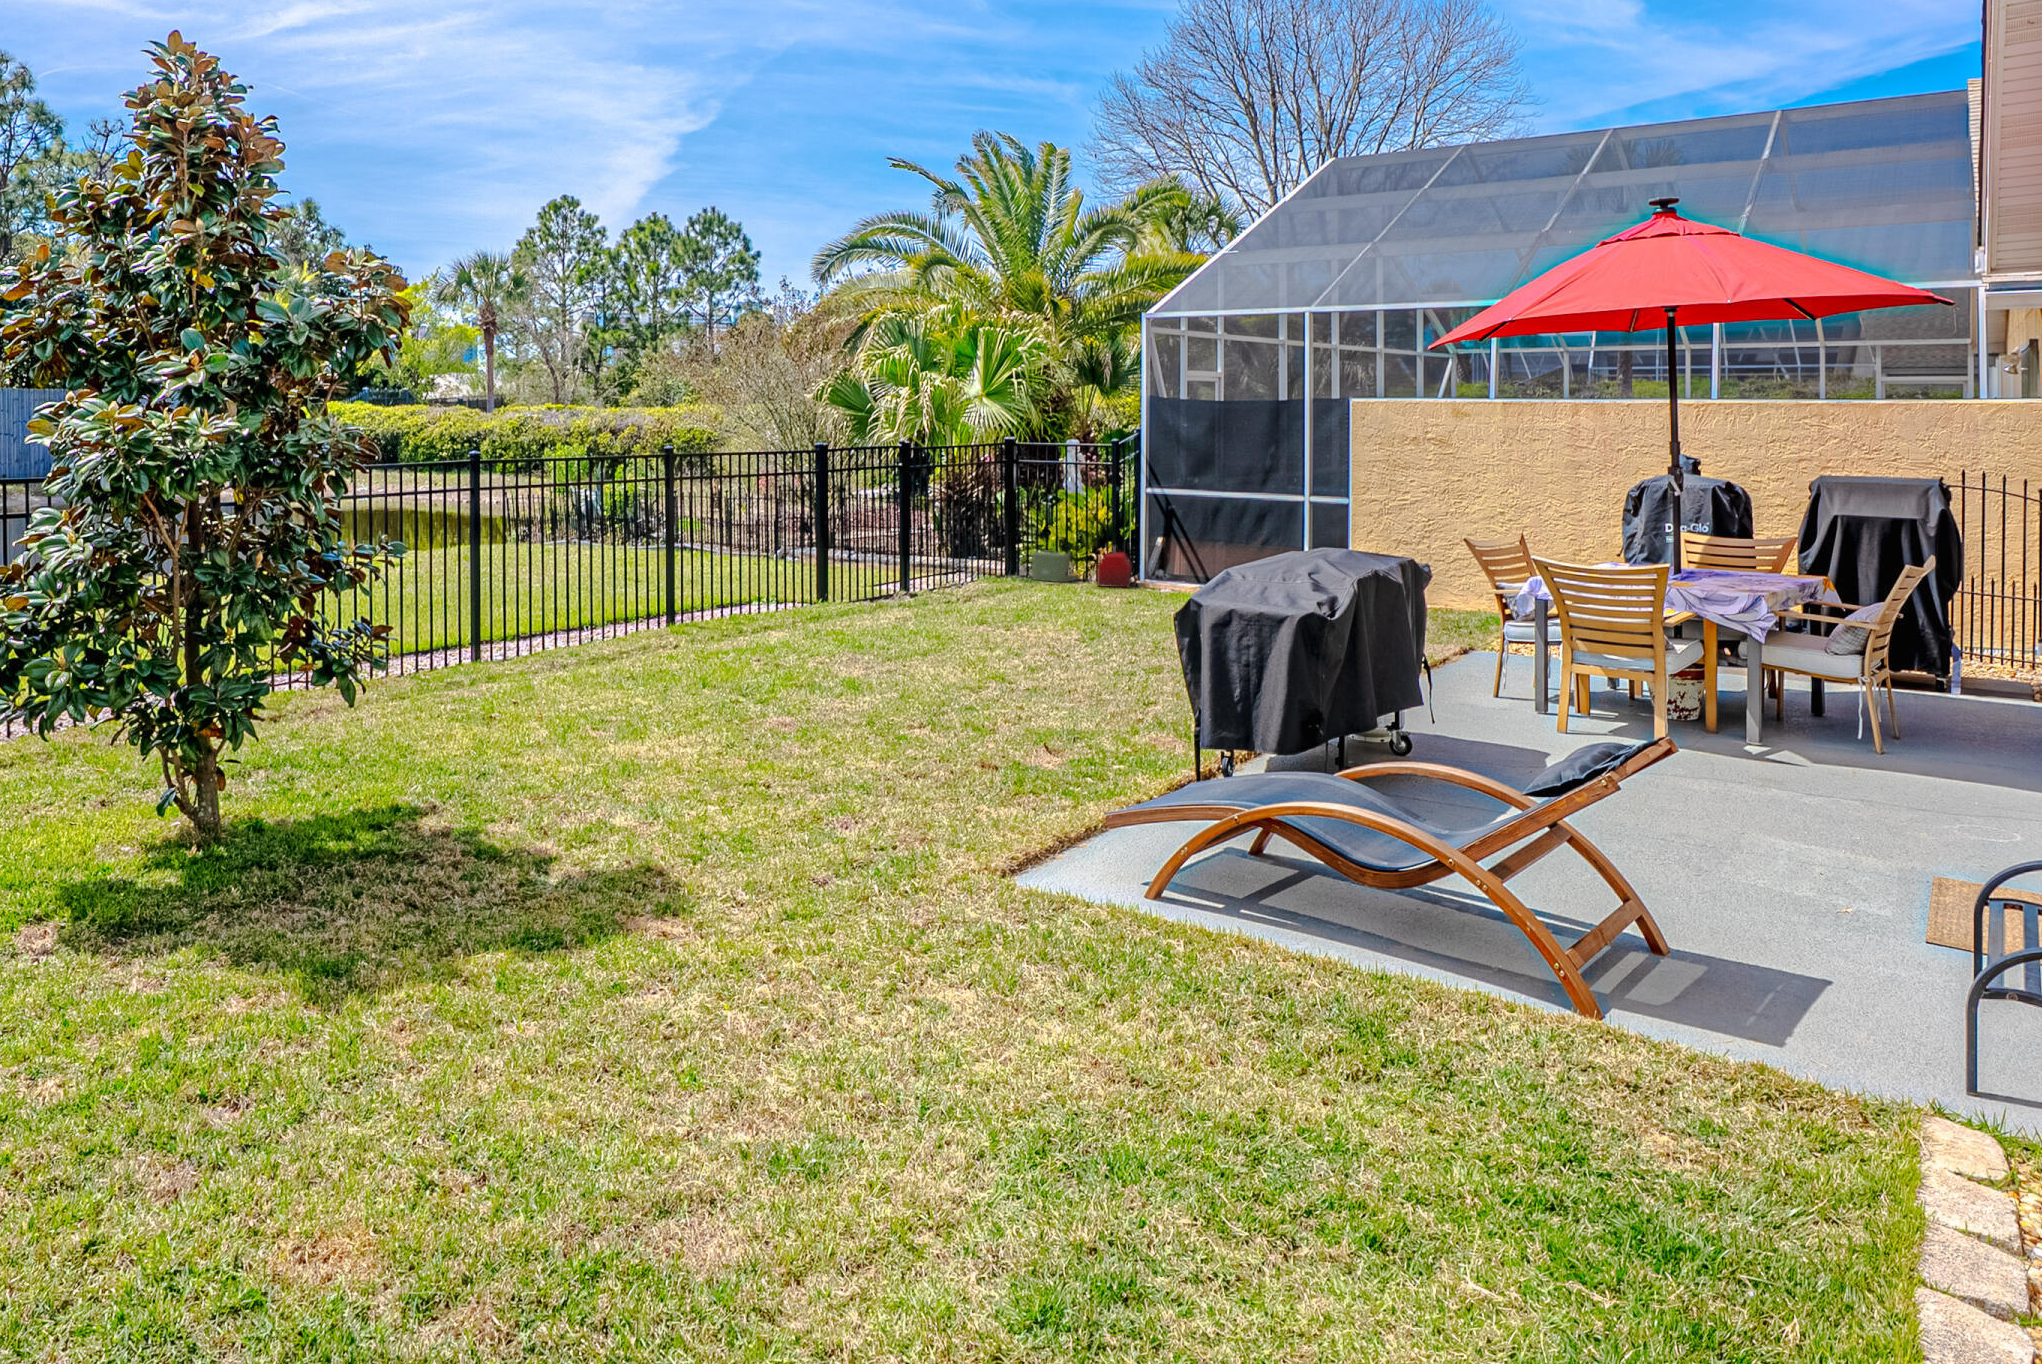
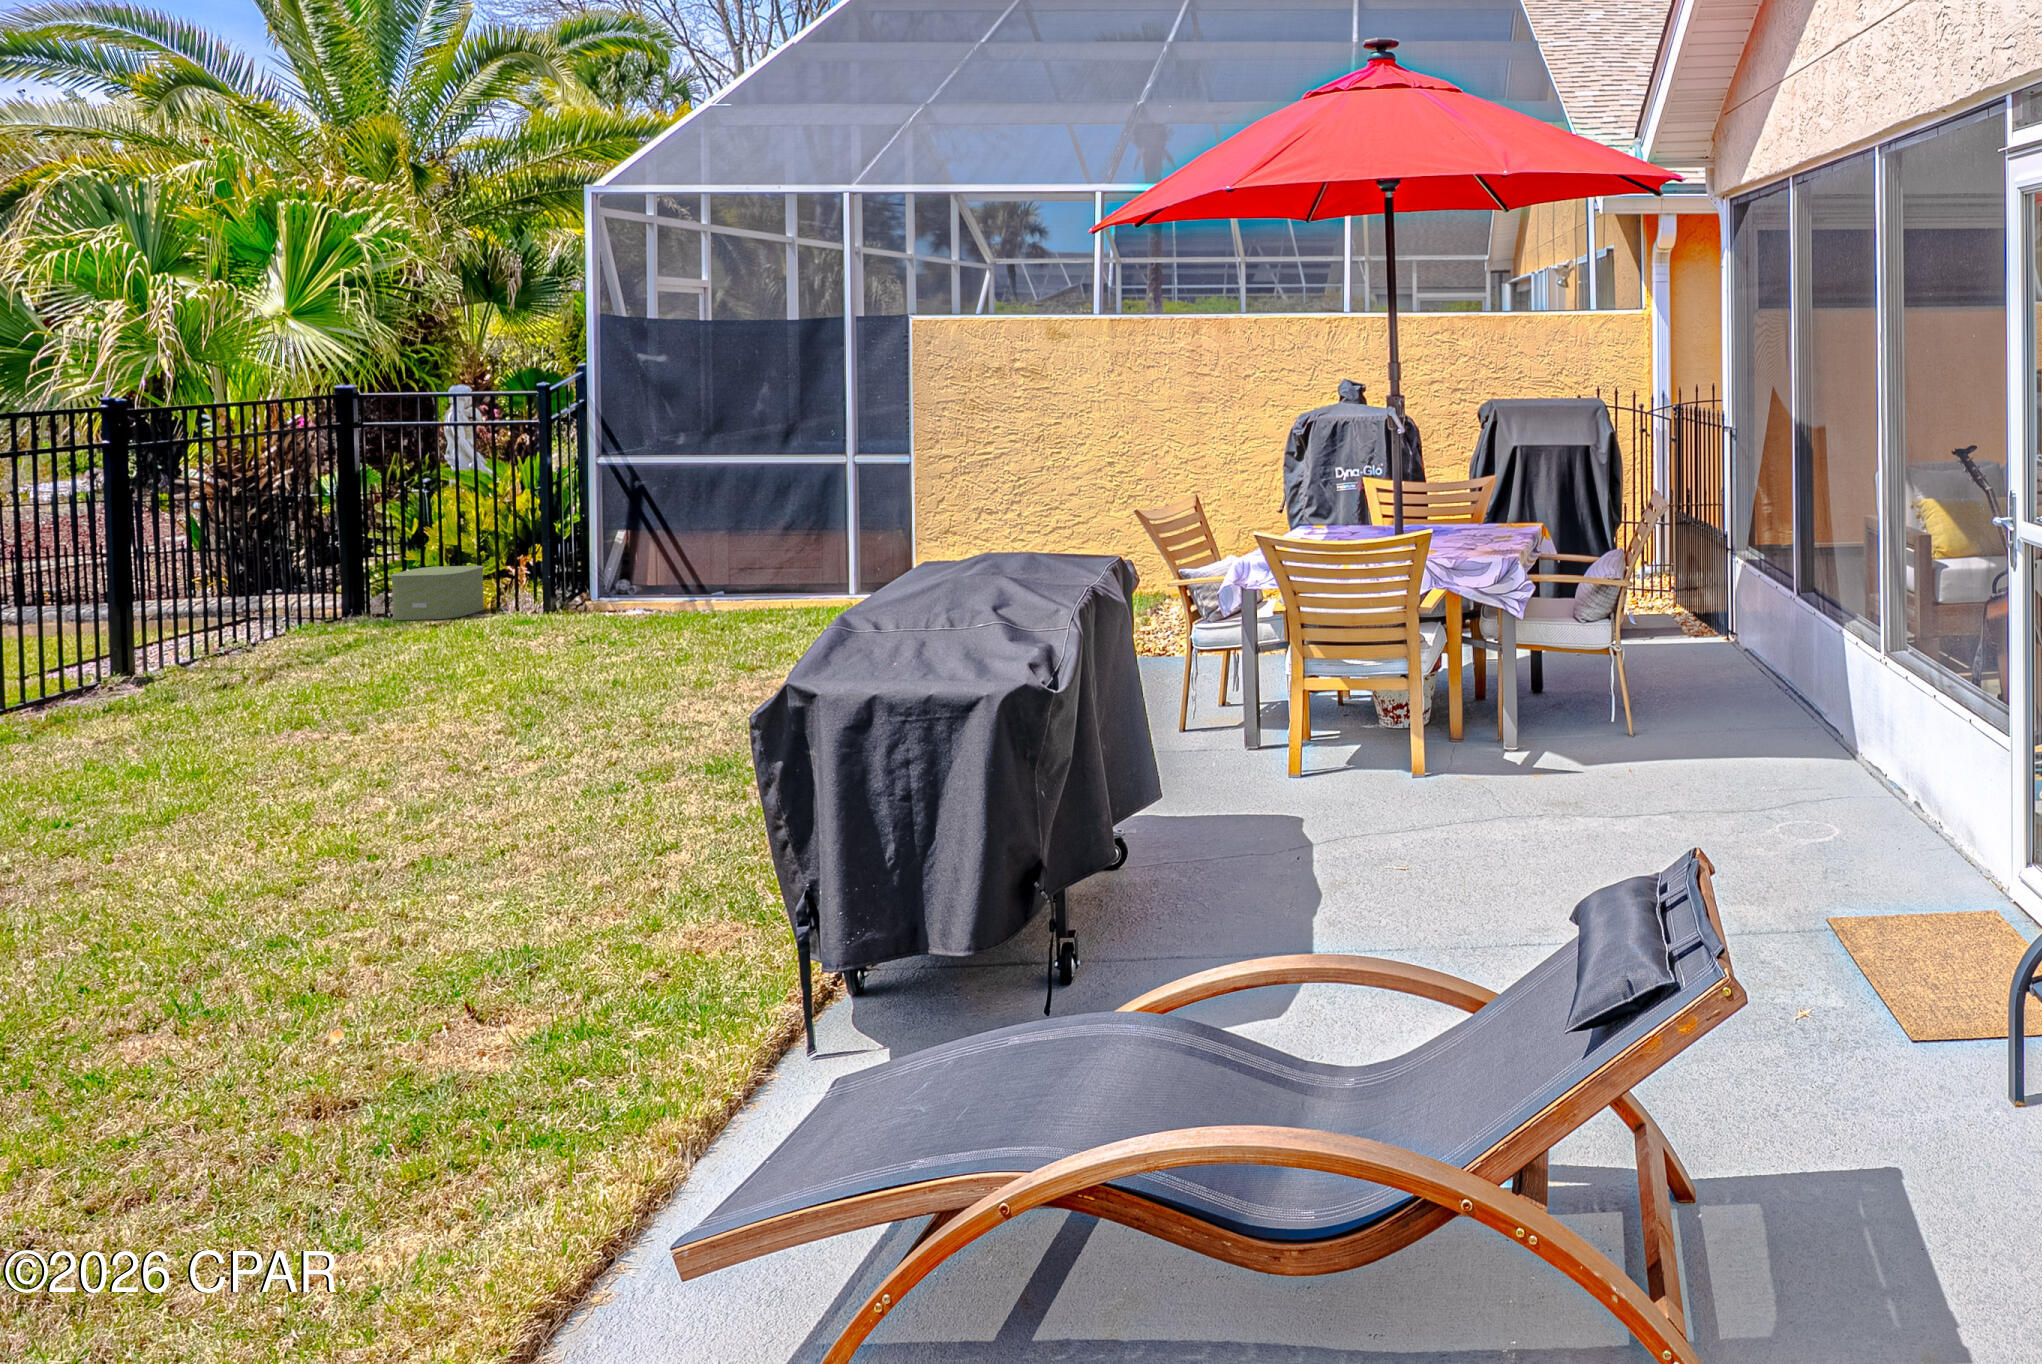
toolbox: present [1097,547,1131,587] -> none [518,551,578,619]

